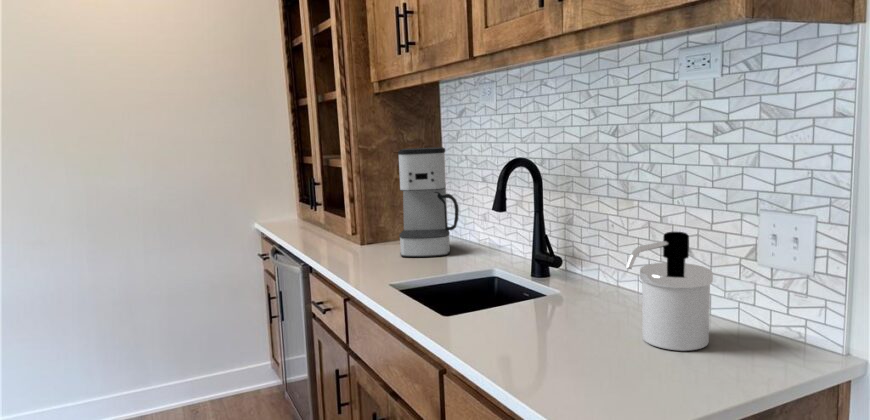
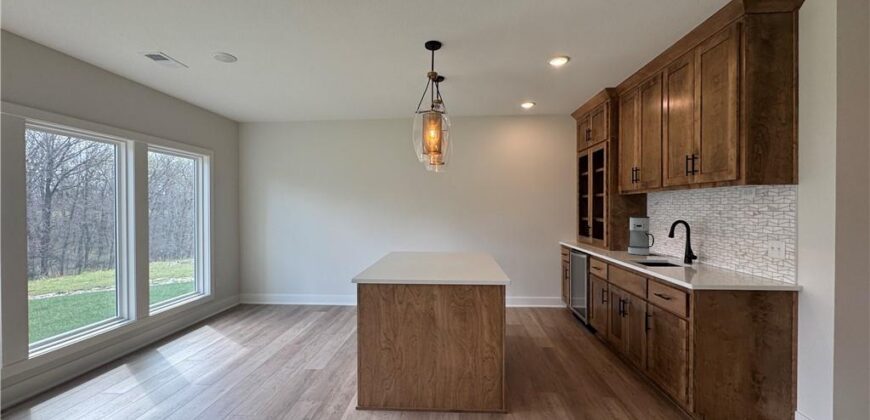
soap dispenser: present [626,232,713,351] -> none [709,243,745,278]

